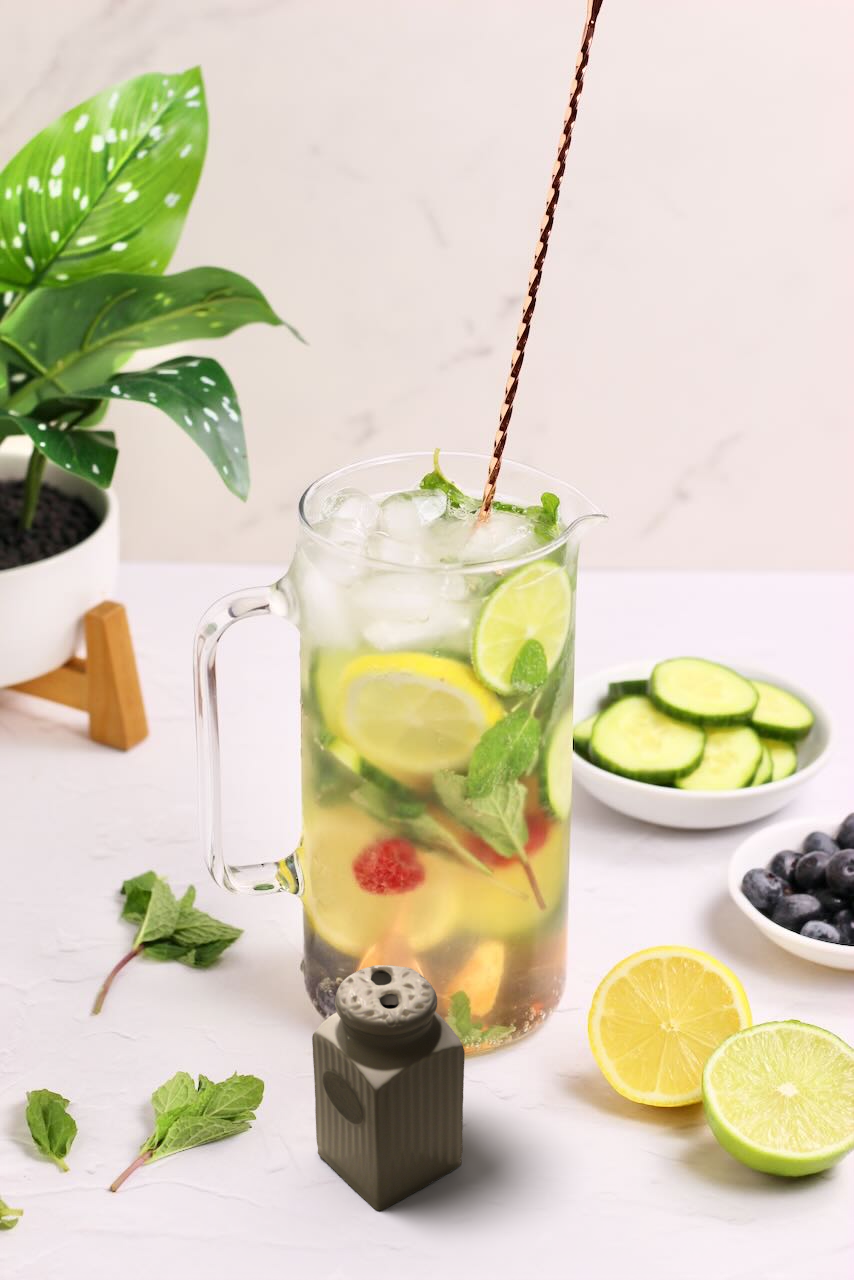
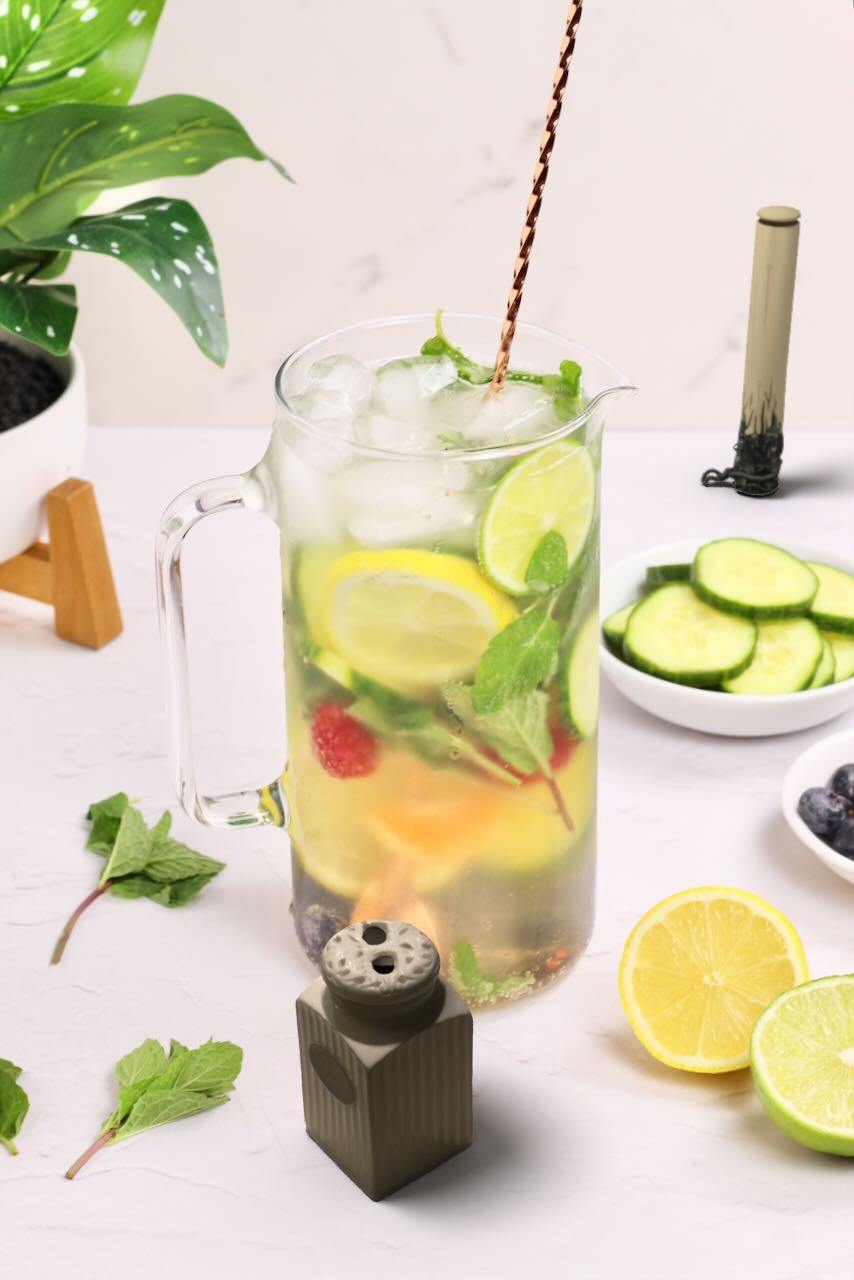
candle: none [658,369,745,622] -> present [701,206,801,496]

